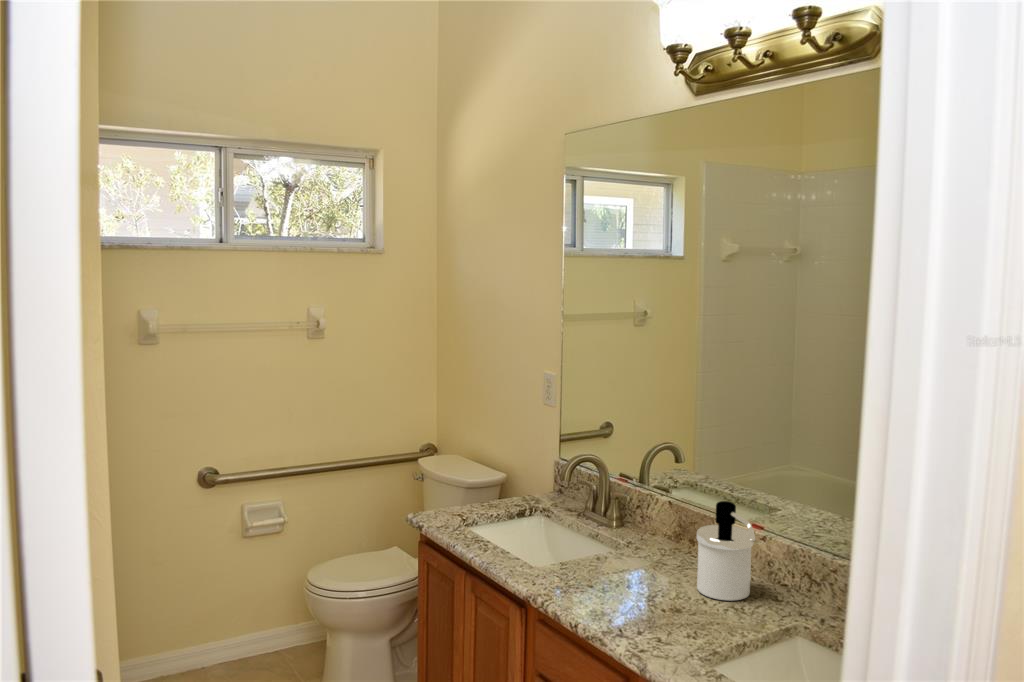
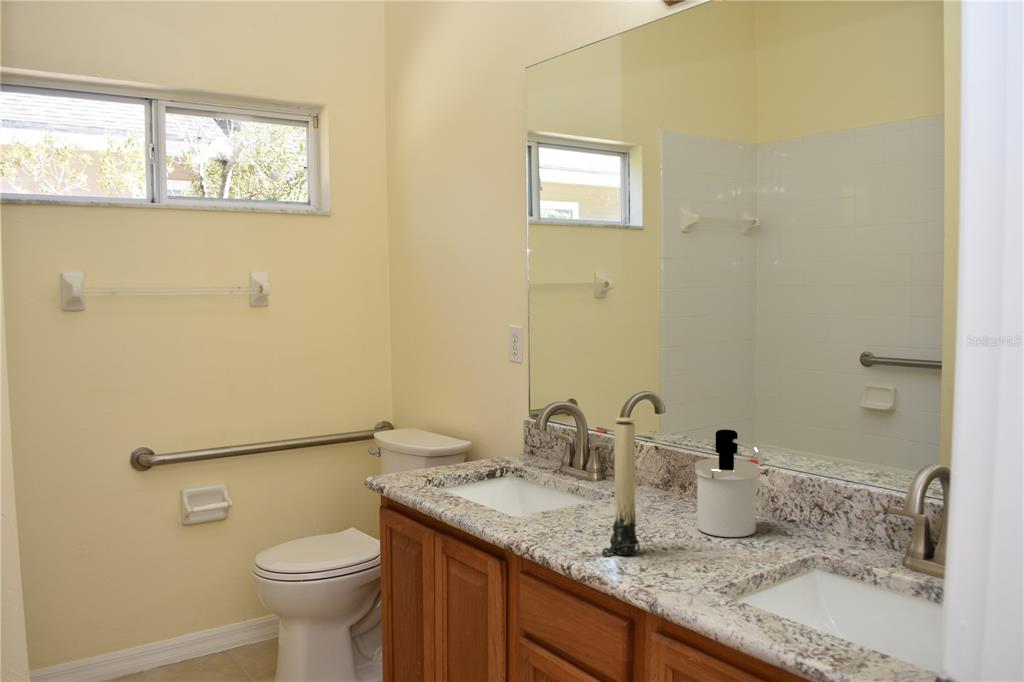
candle: none [606,493,641,616] -> present [602,418,640,556]

